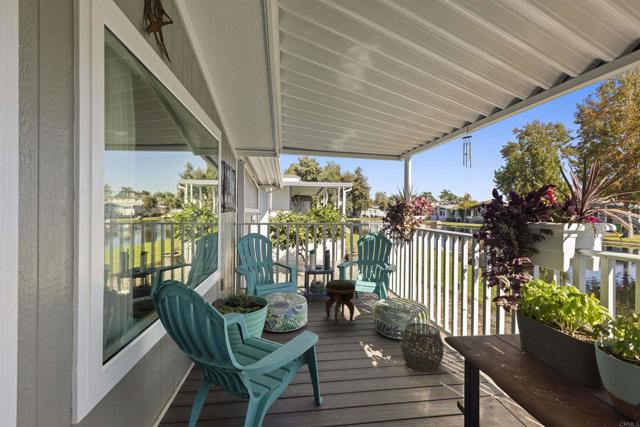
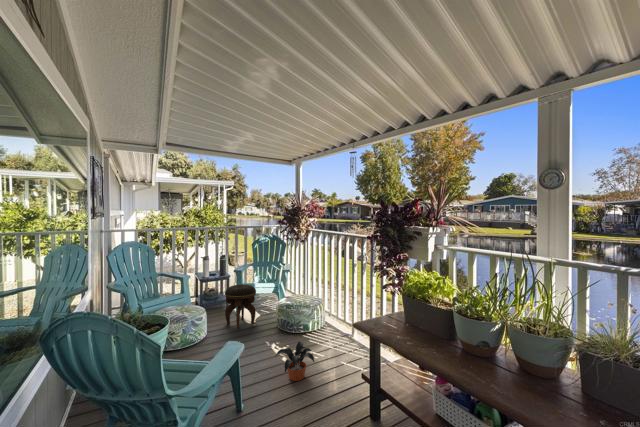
woven basket: present [401,323,444,371] -> none [307,315,342,356]
potted plant: none [359,347,402,390] -> present [276,342,314,381]

